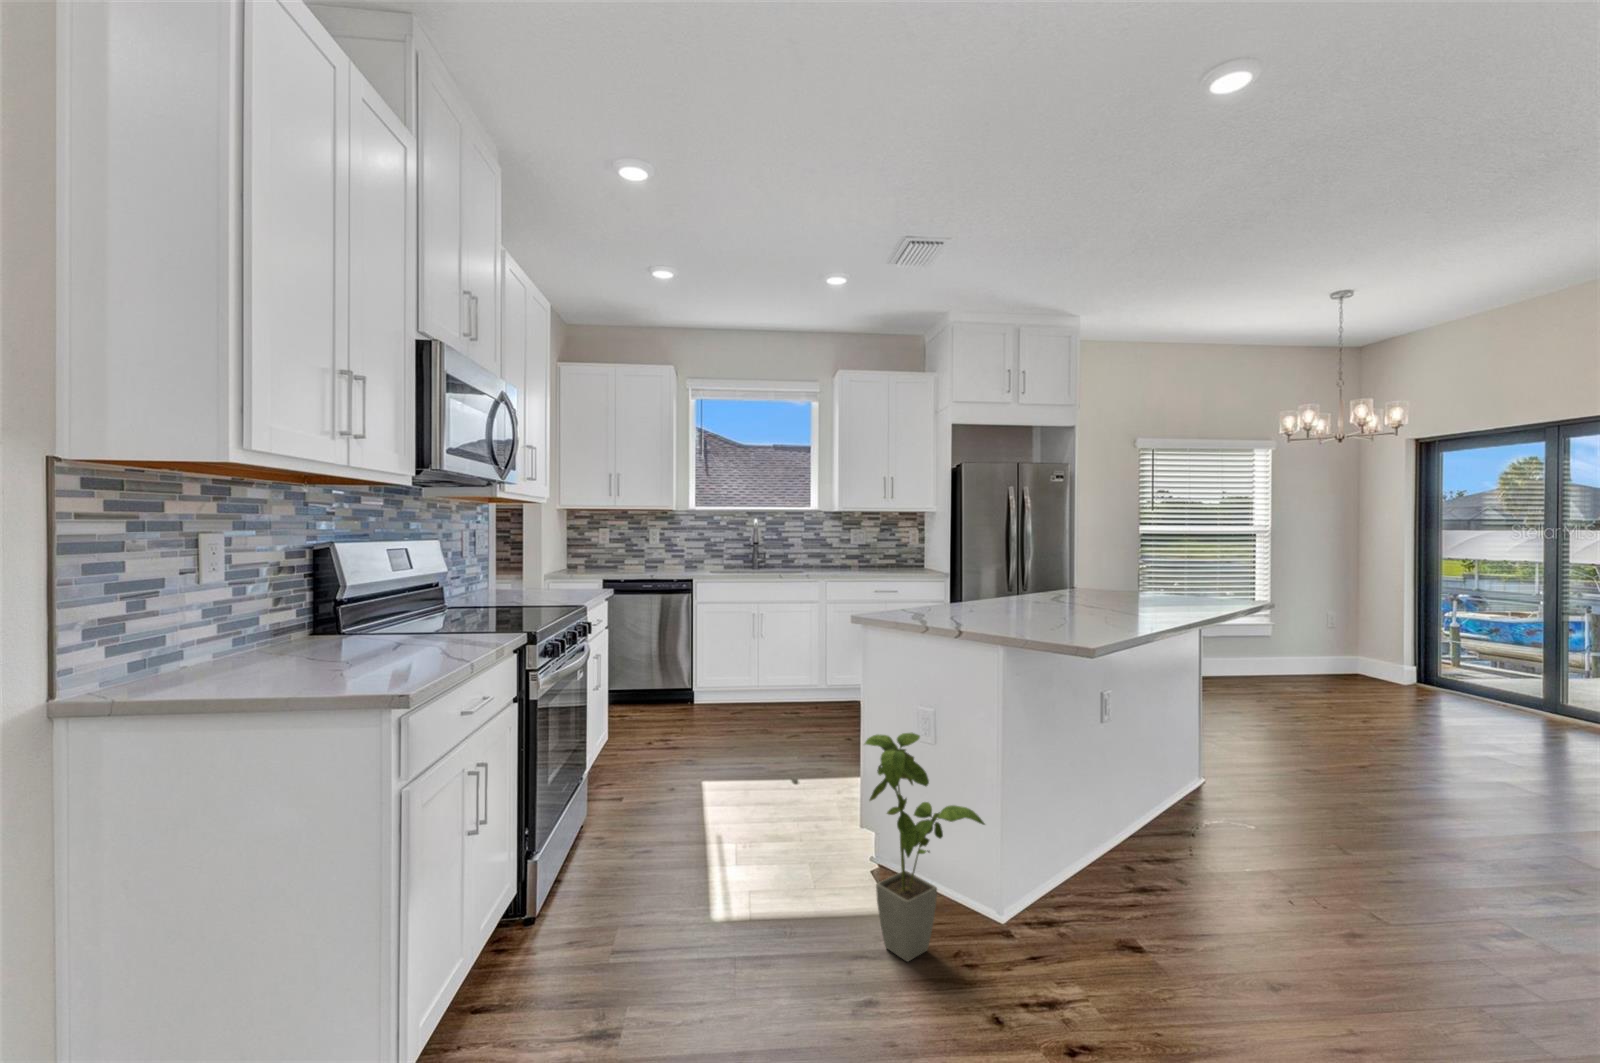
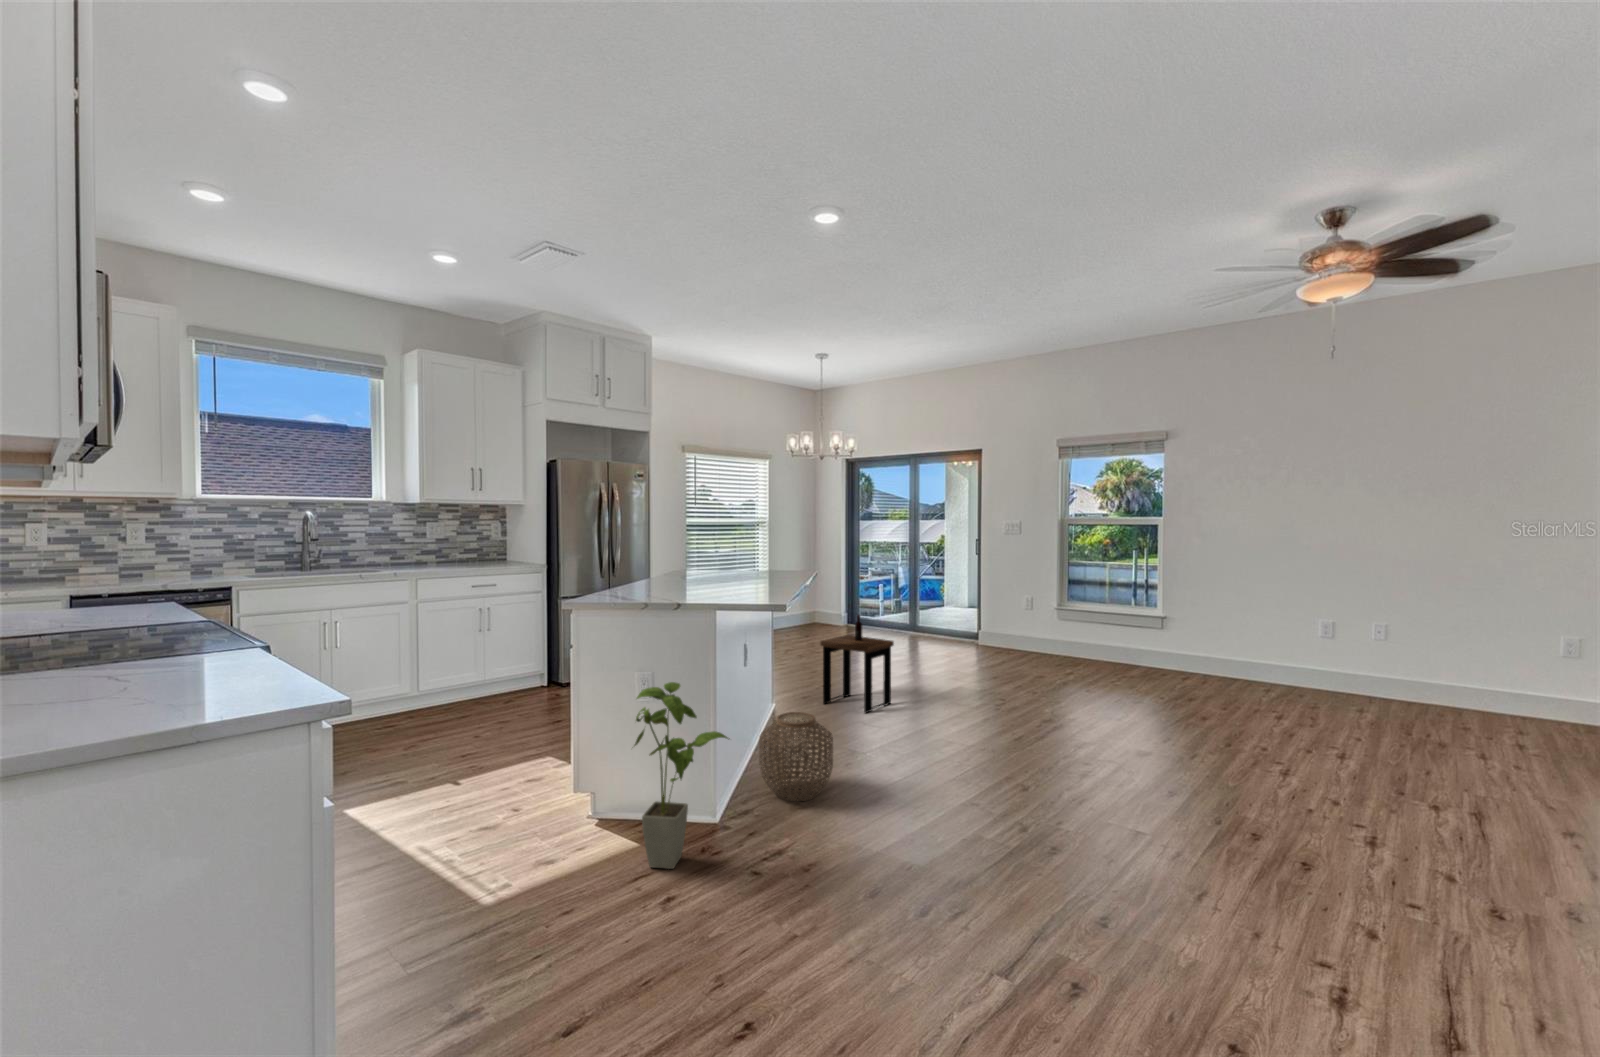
side table: none [1280,677,1423,833] -> present [820,615,894,713]
woven basket: none [1084,804,1202,941] -> present [759,712,833,801]

